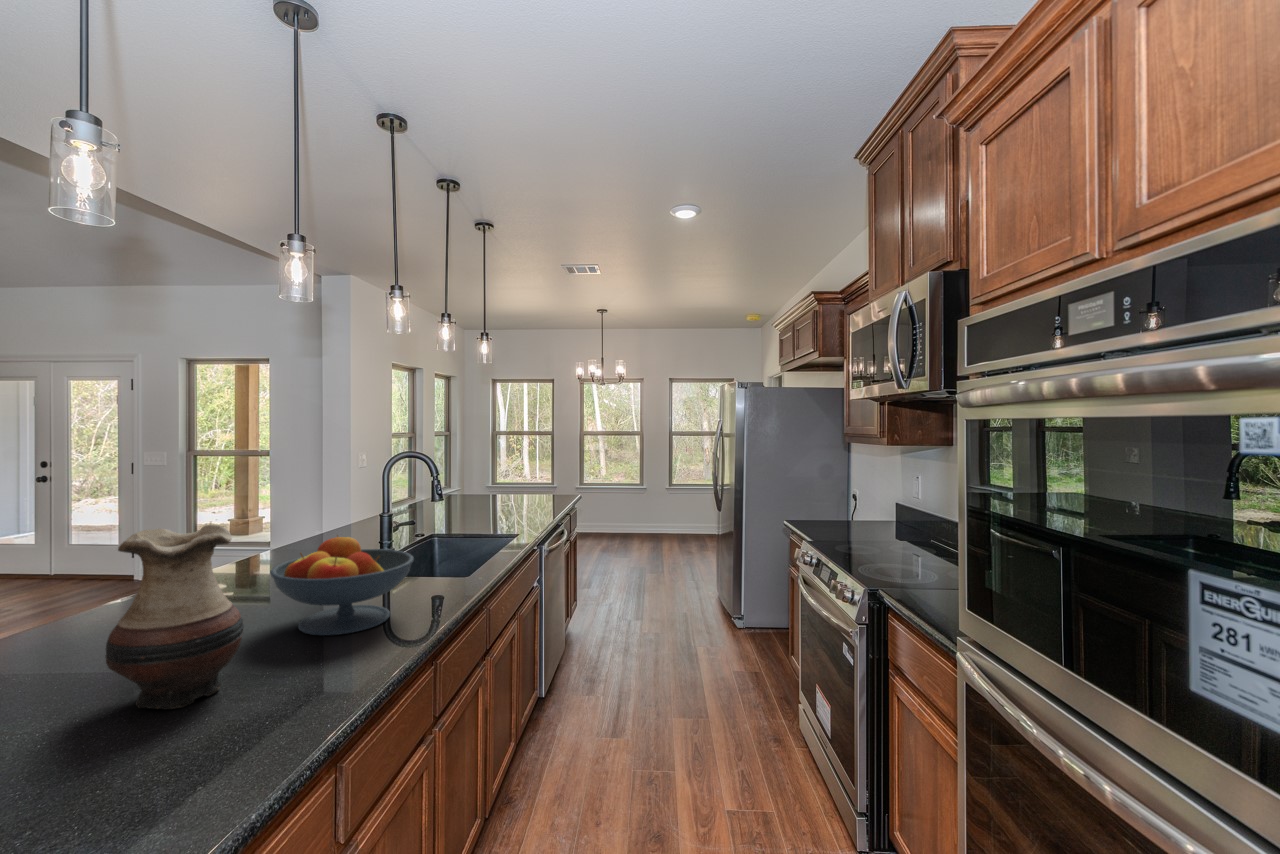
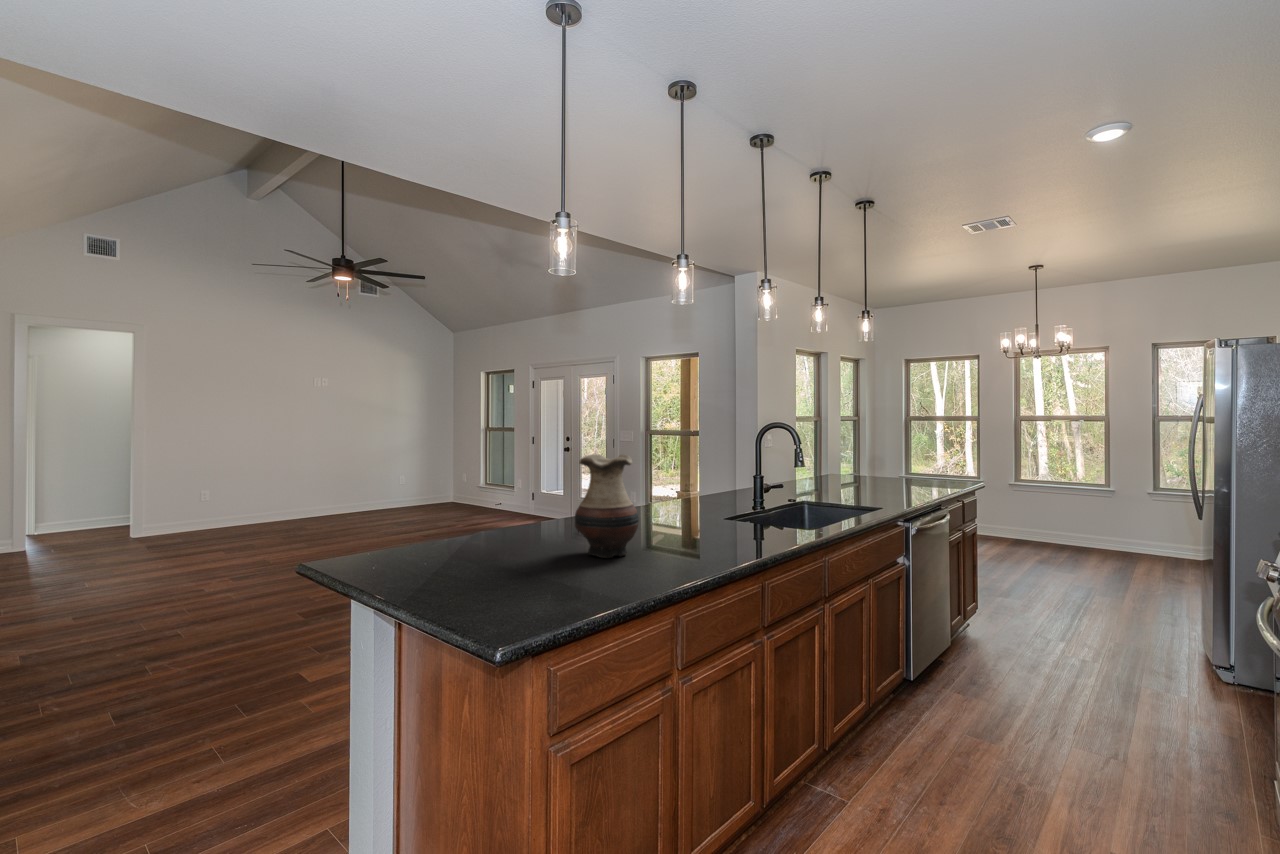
fruit bowl: present [270,536,414,635] -> none [661,477,755,544]

